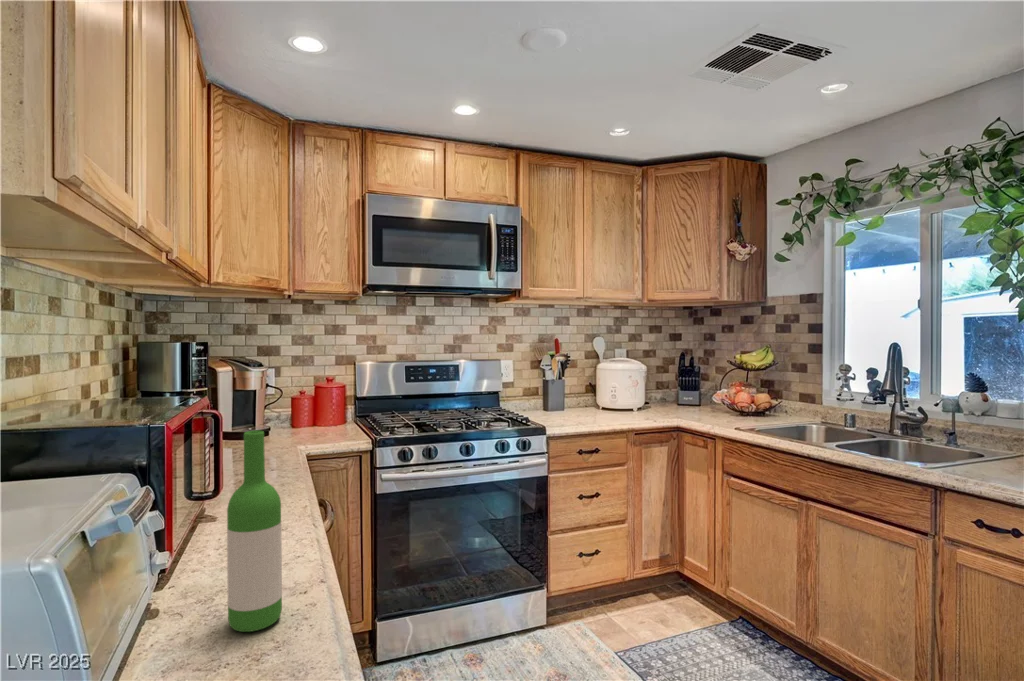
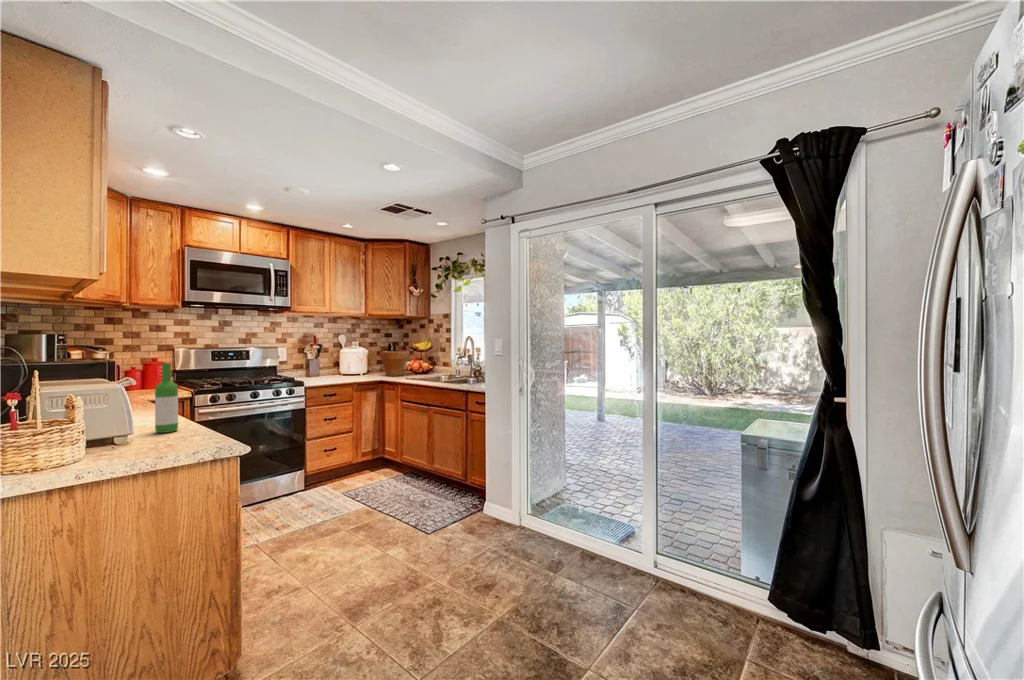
flower pot: none [671,368,731,419] -> present [380,351,409,376]

